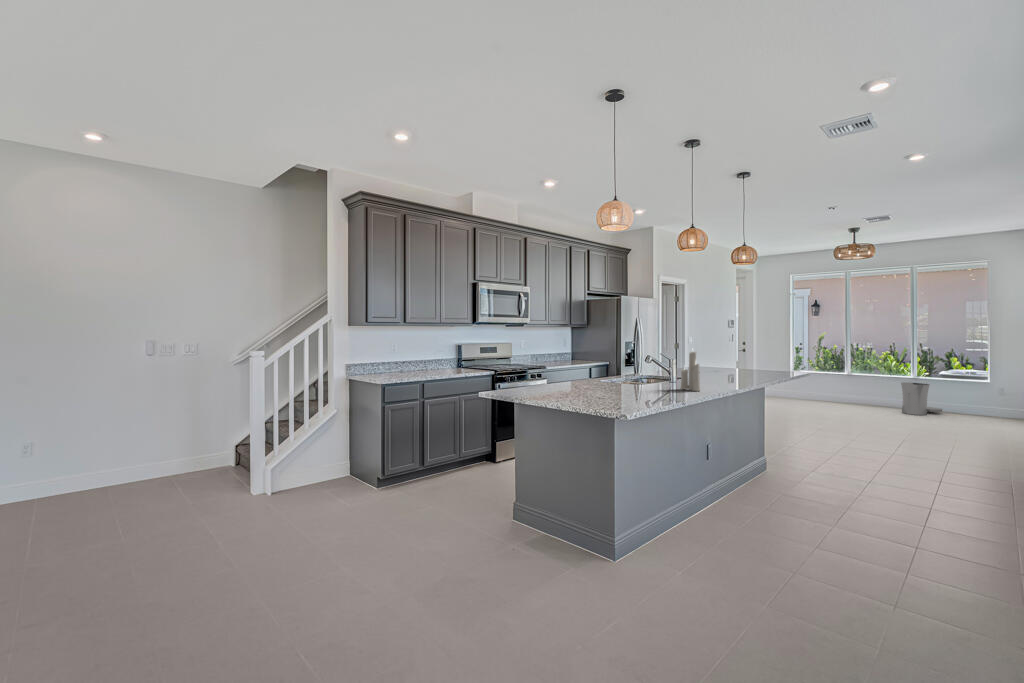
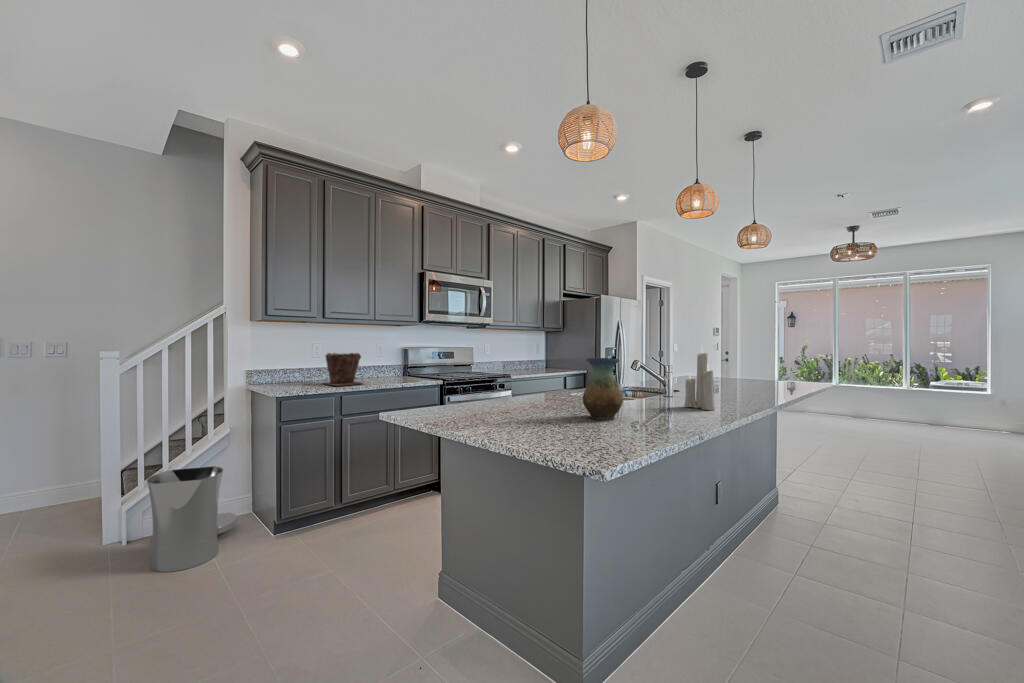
plant pot: none [404,350,436,376] -> present [323,353,362,386]
vase: none [609,356,636,397] -> present [583,358,623,420]
trash can: present [901,382,942,415] -> present [147,466,237,572]

